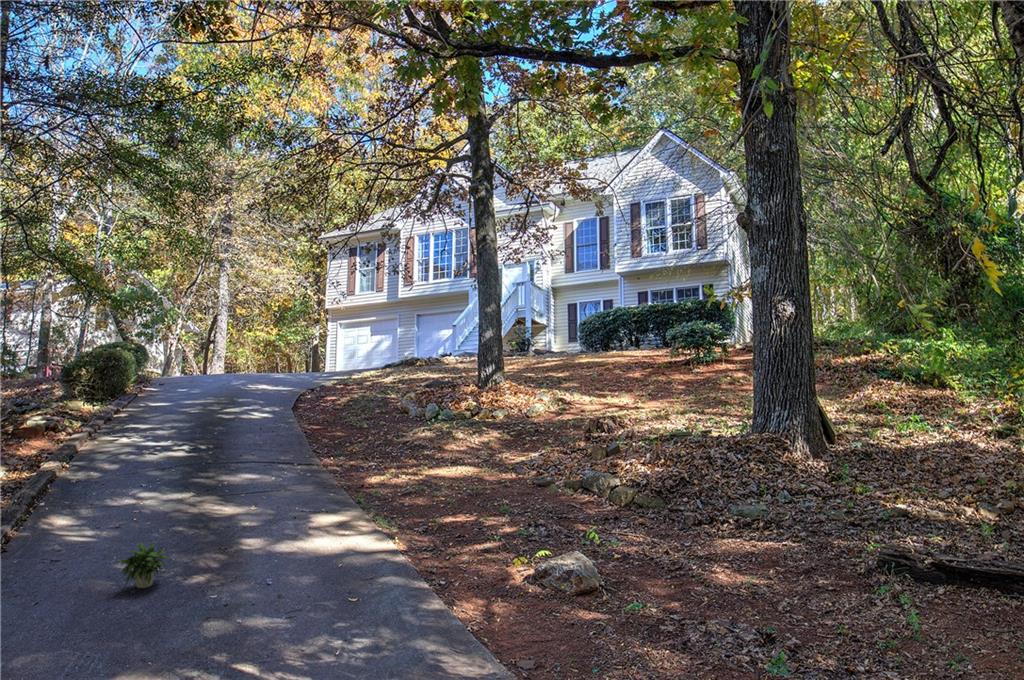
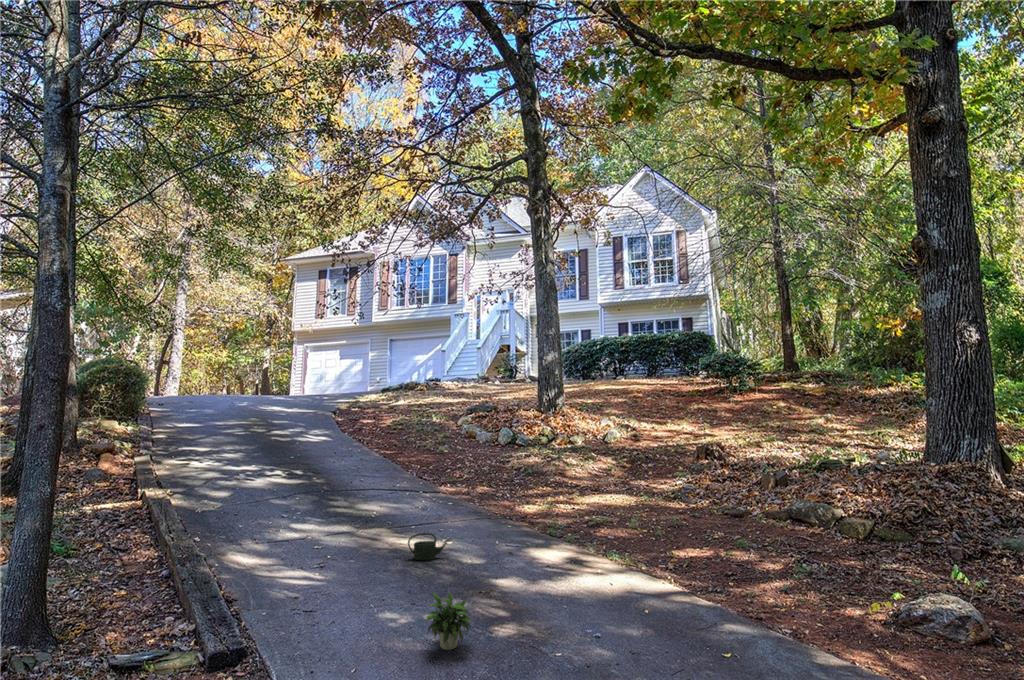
watering can: none [205,495,242,518] -> present [408,533,451,560]

